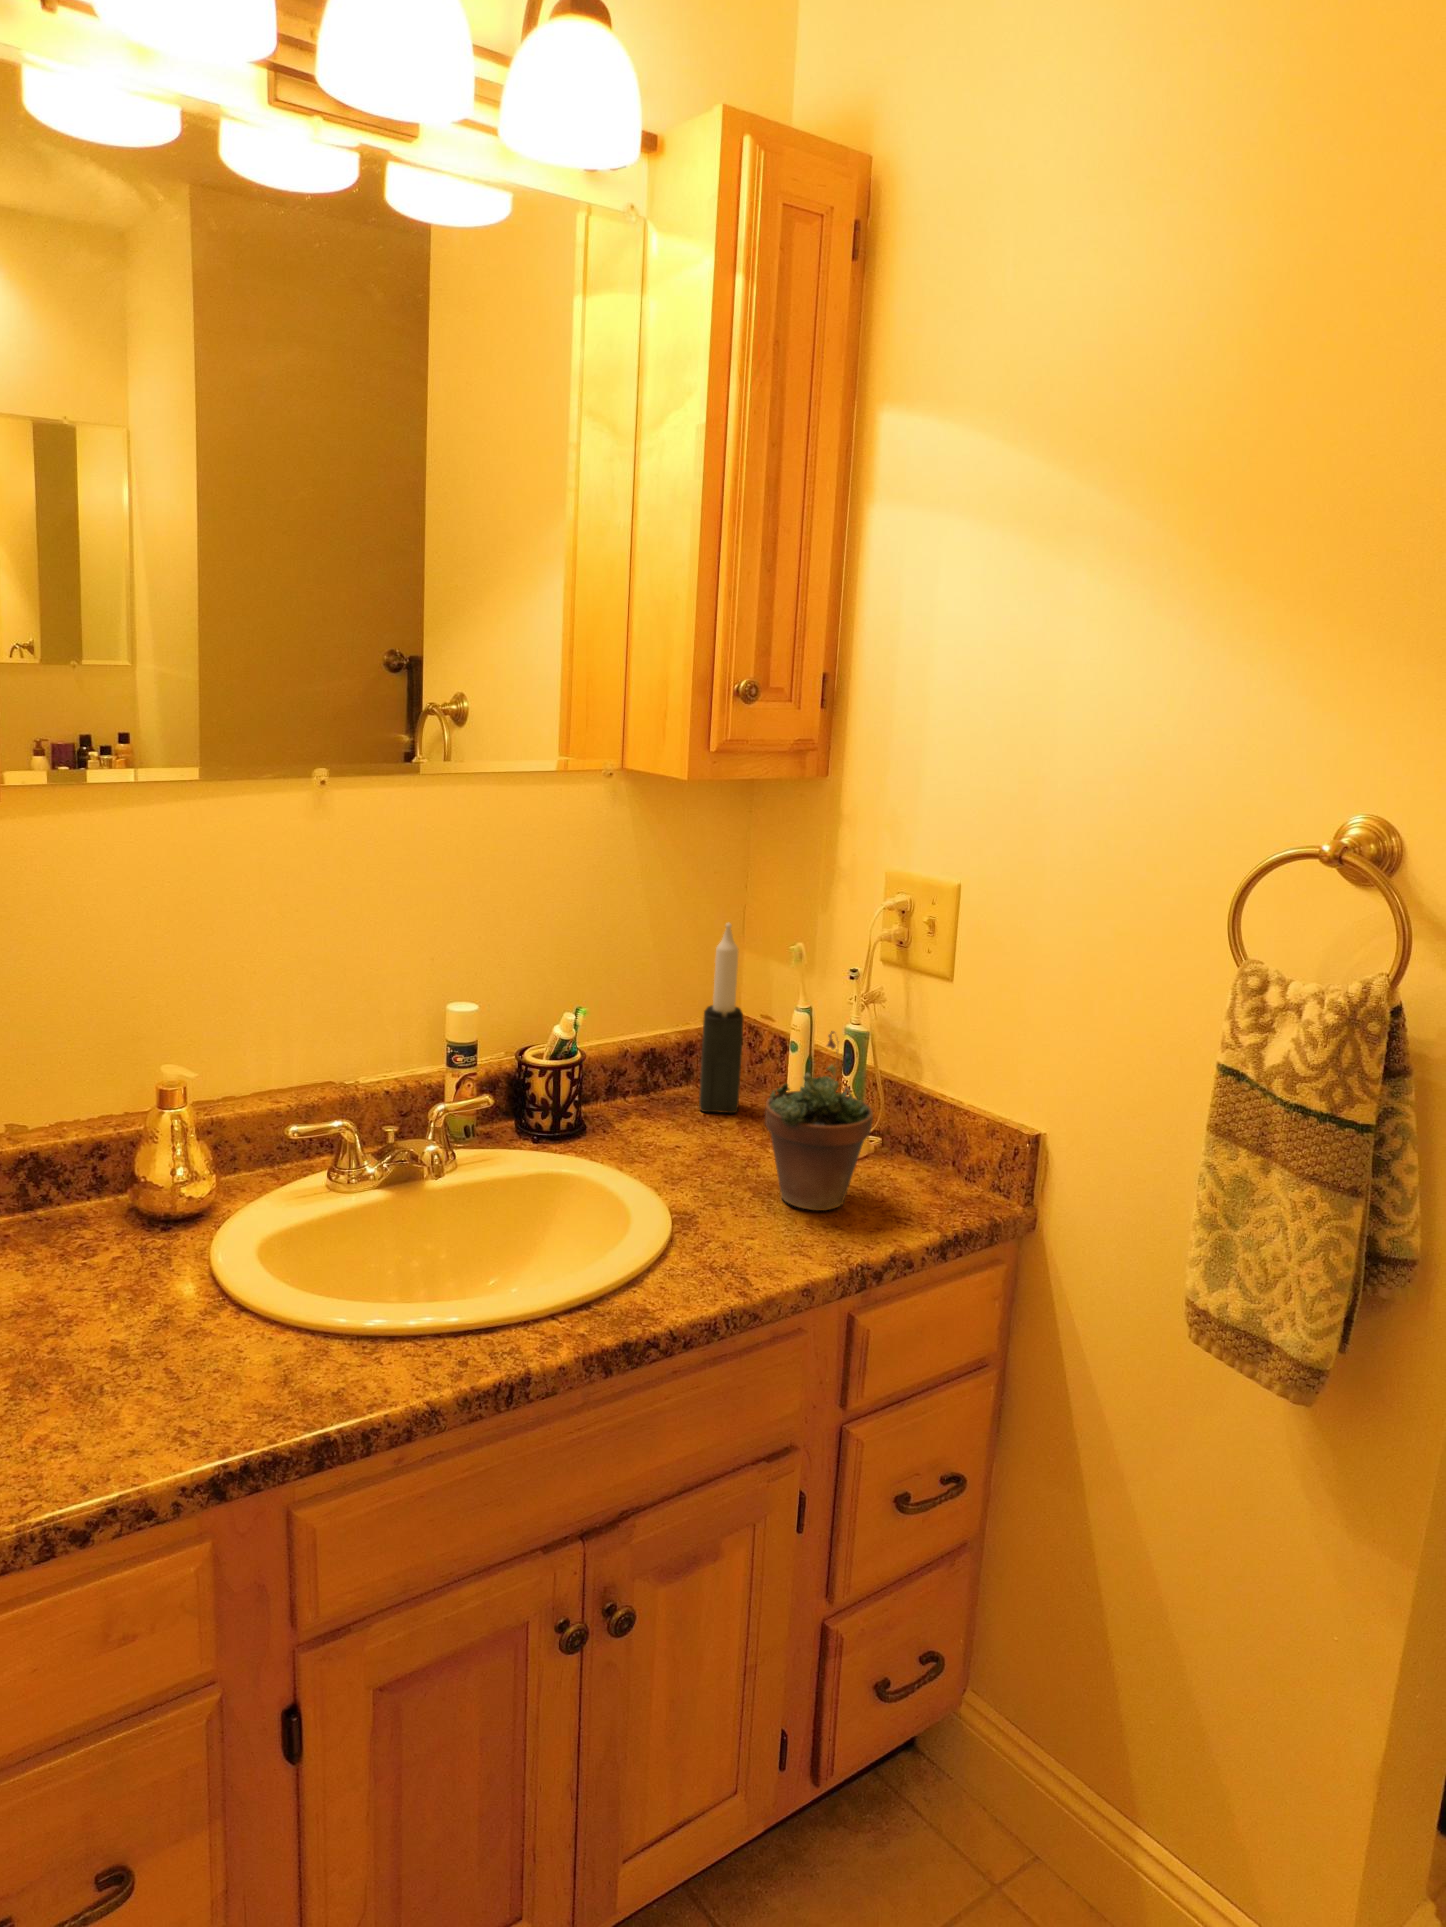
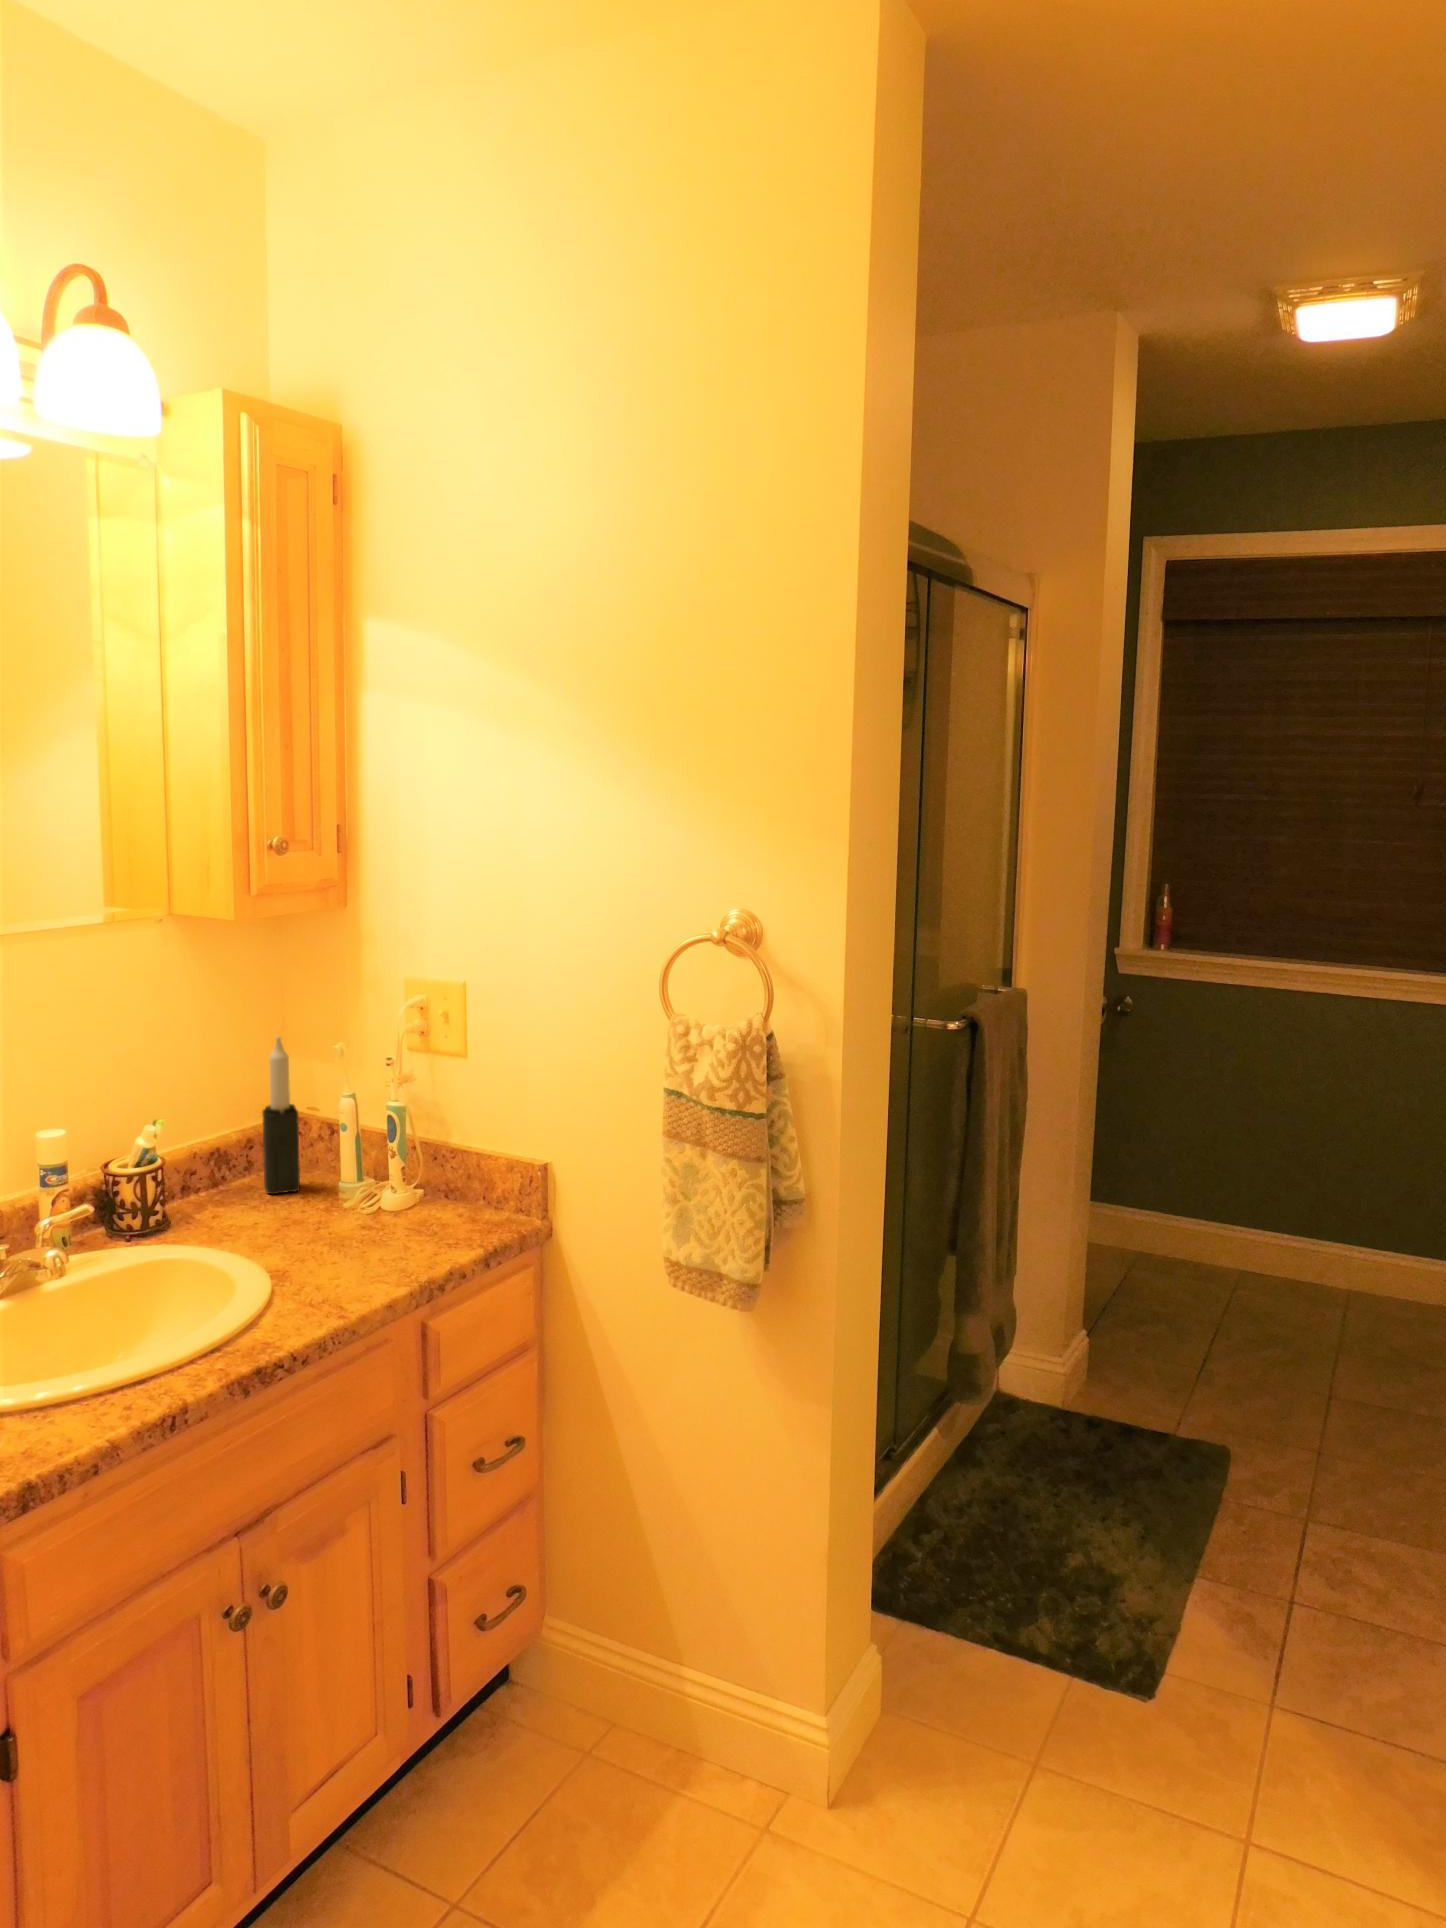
succulent plant: present [765,1031,873,1211] -> none [335,1108,422,1250]

